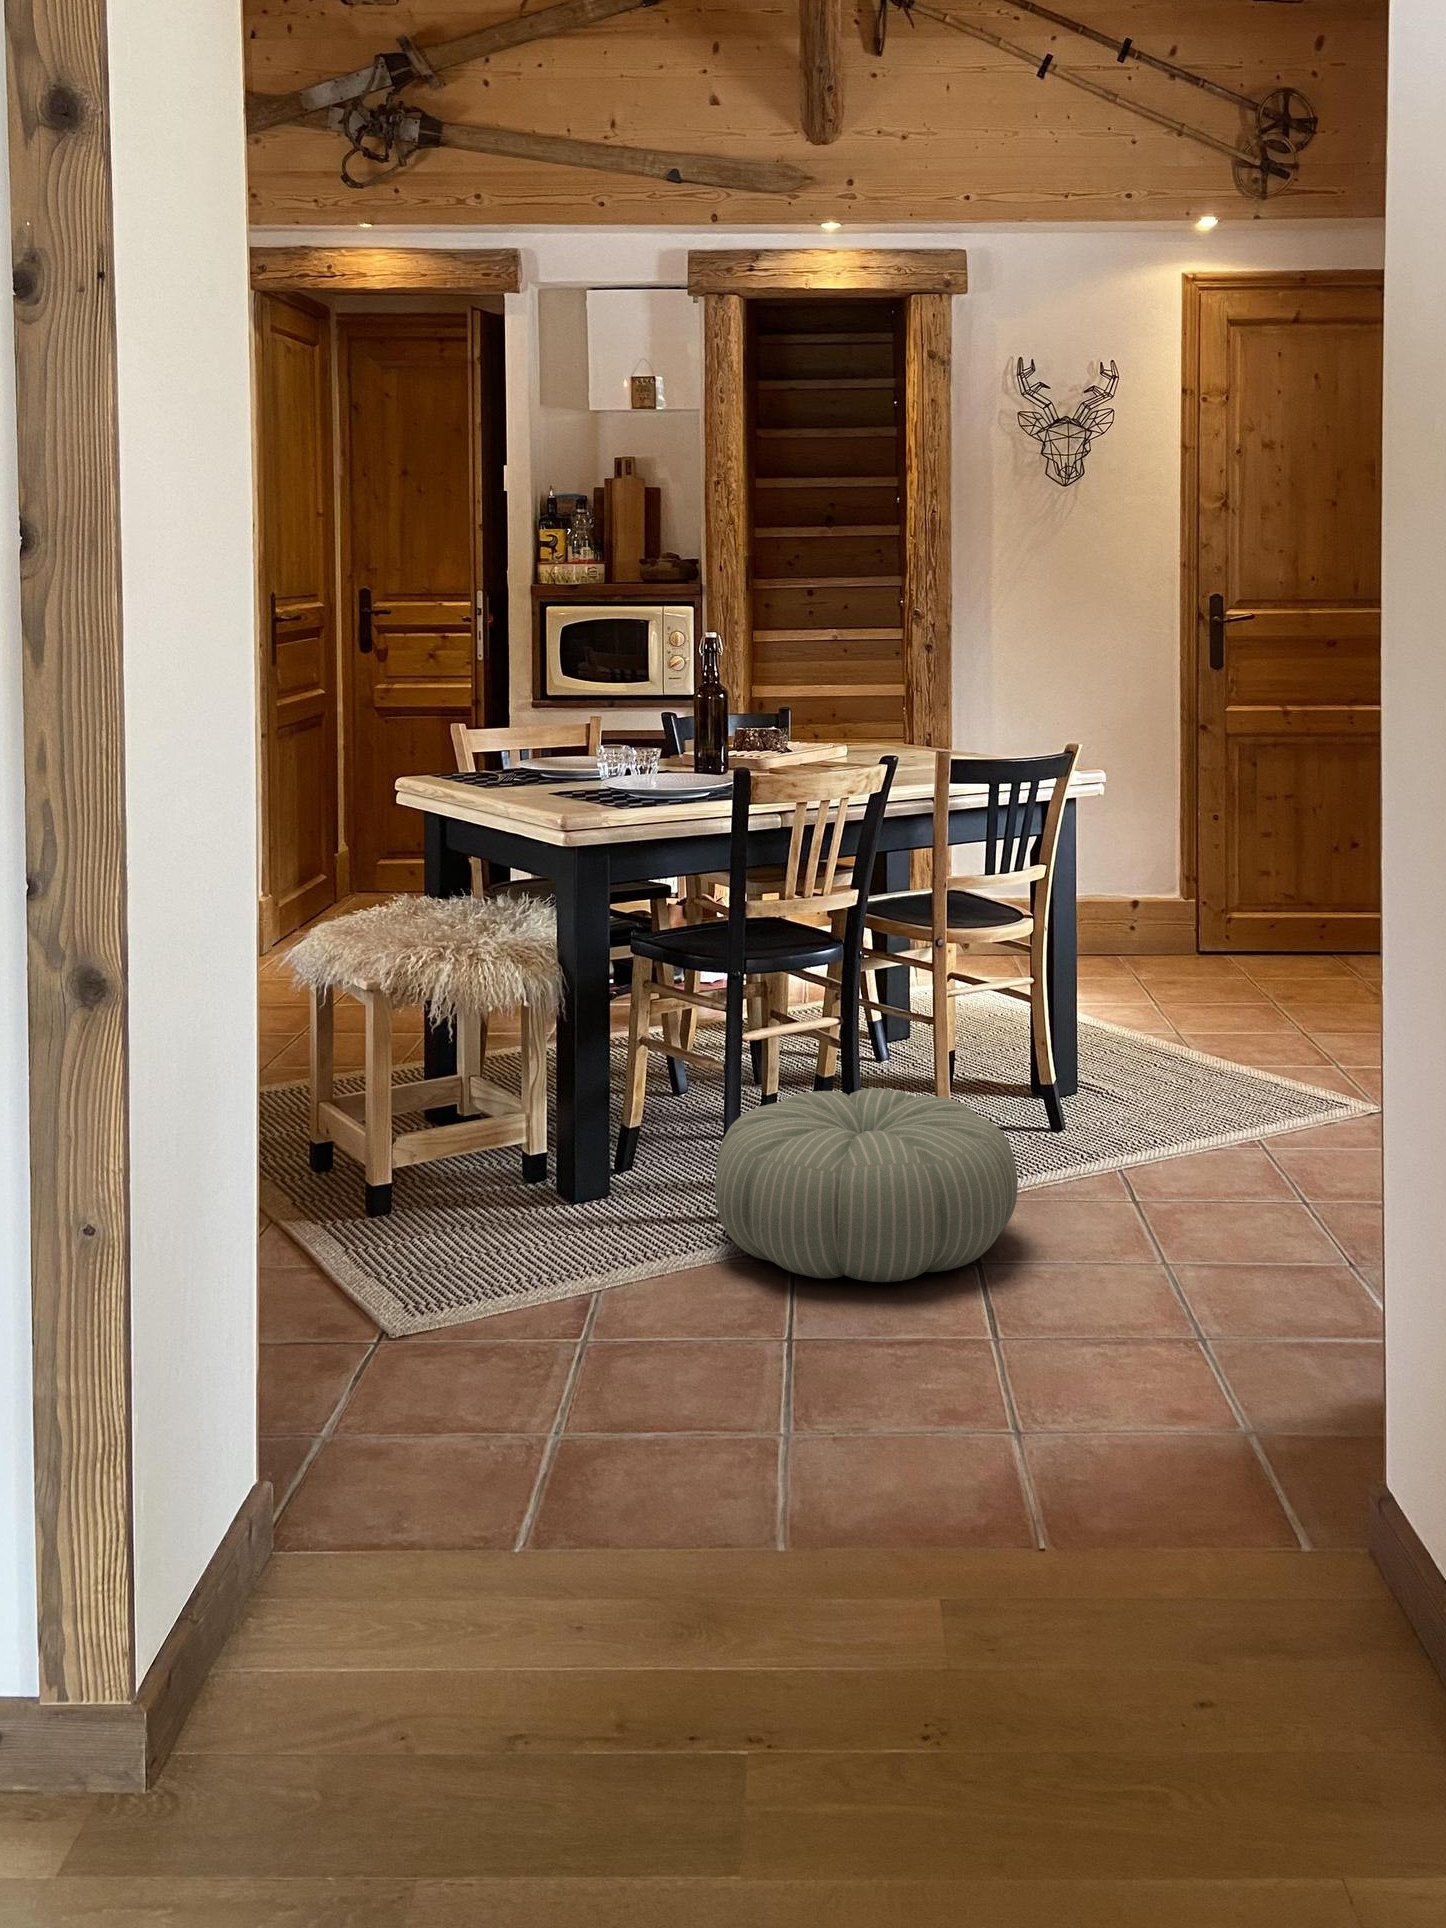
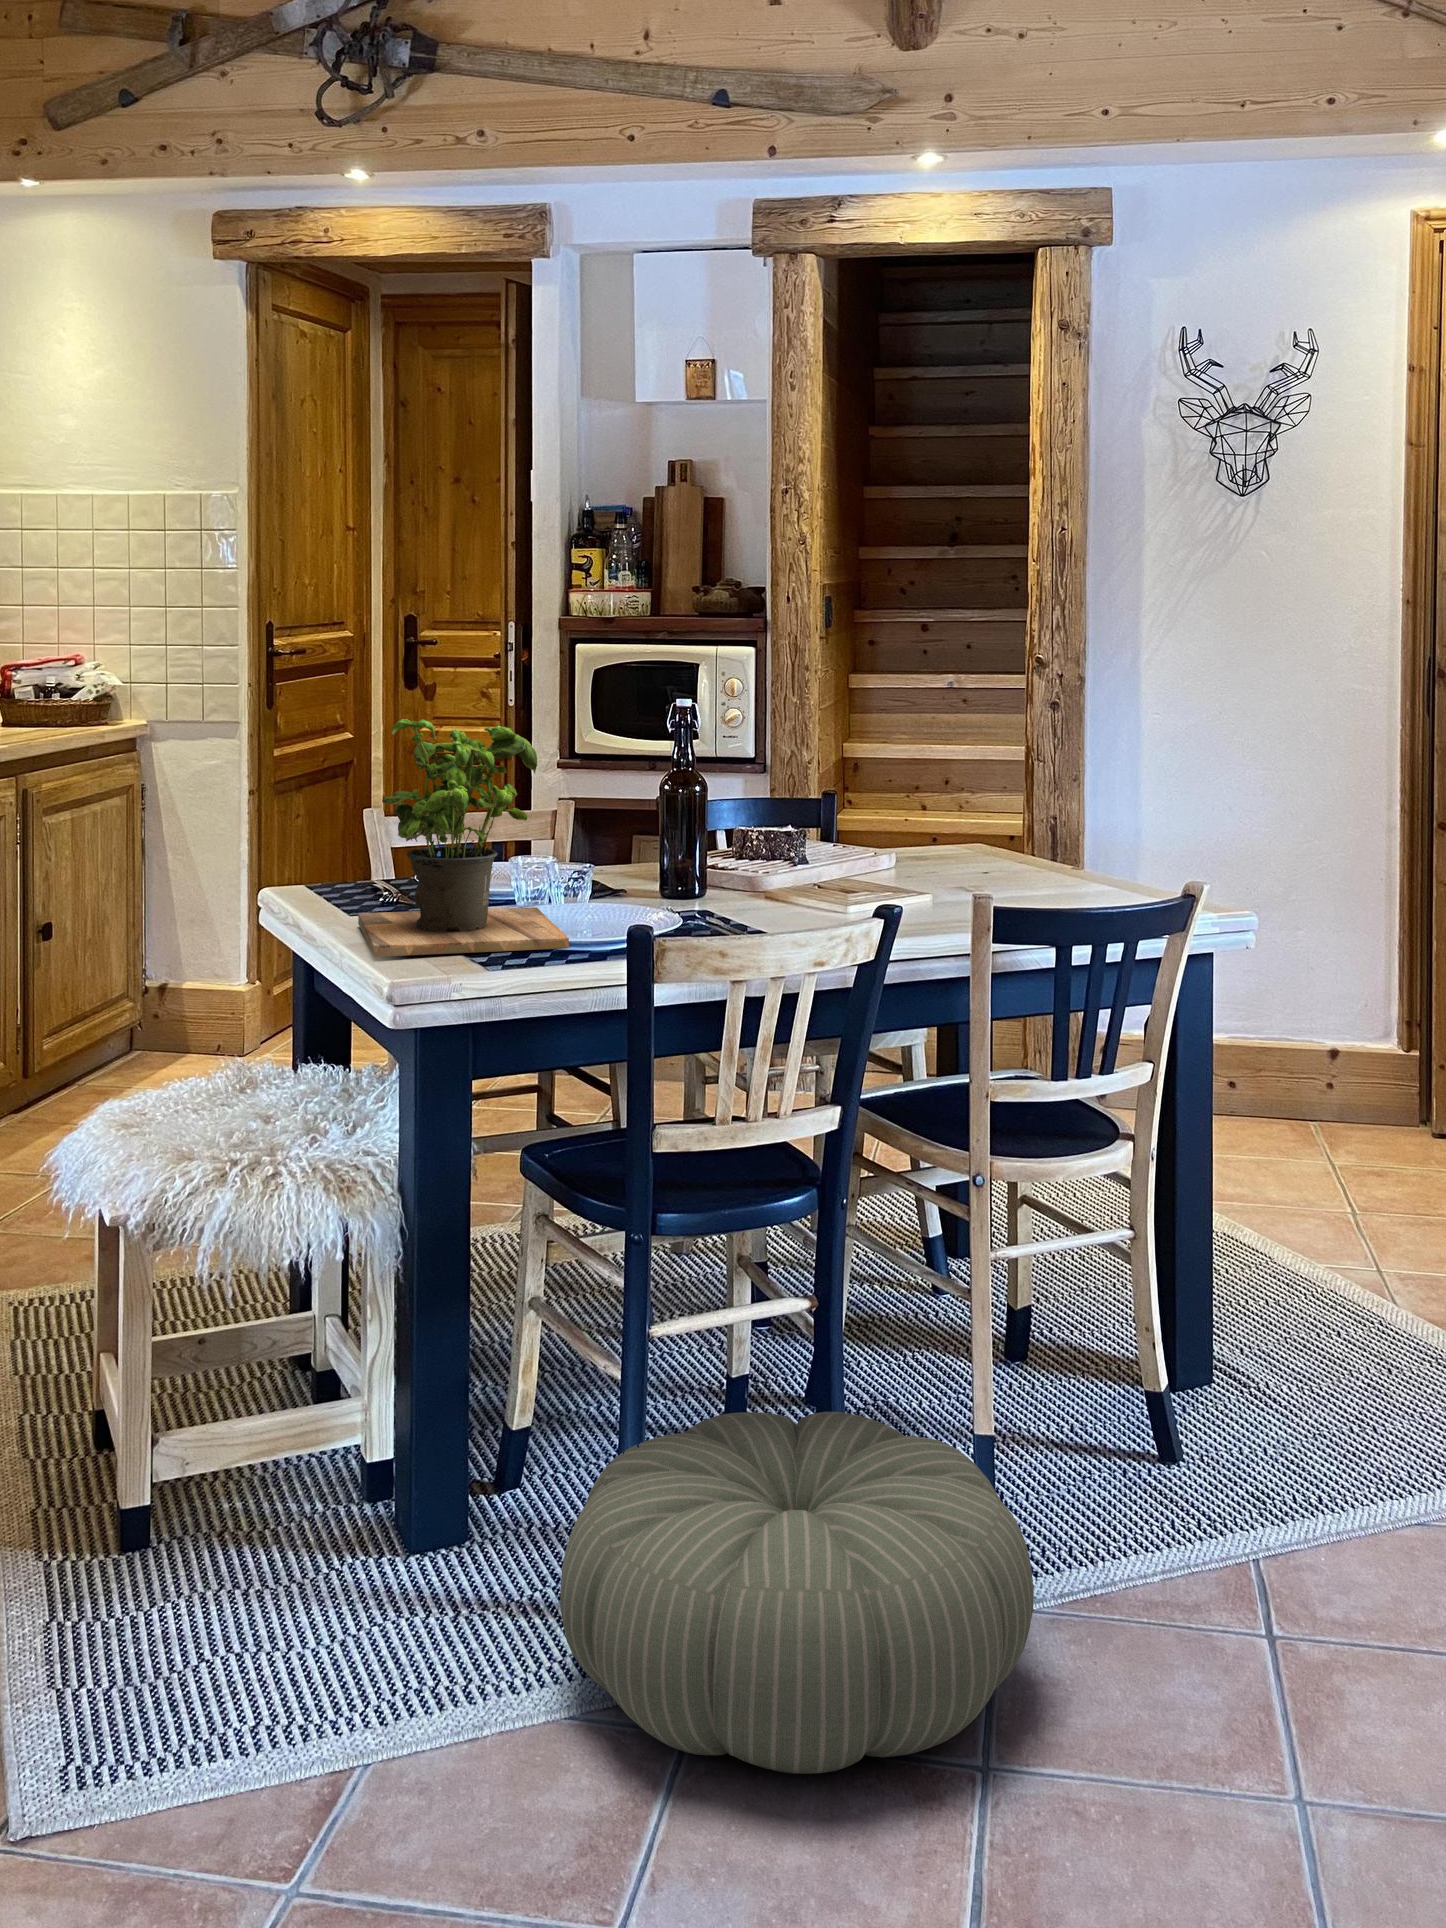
potted plant: none [501,637,669,802] -> present [358,719,569,957]

